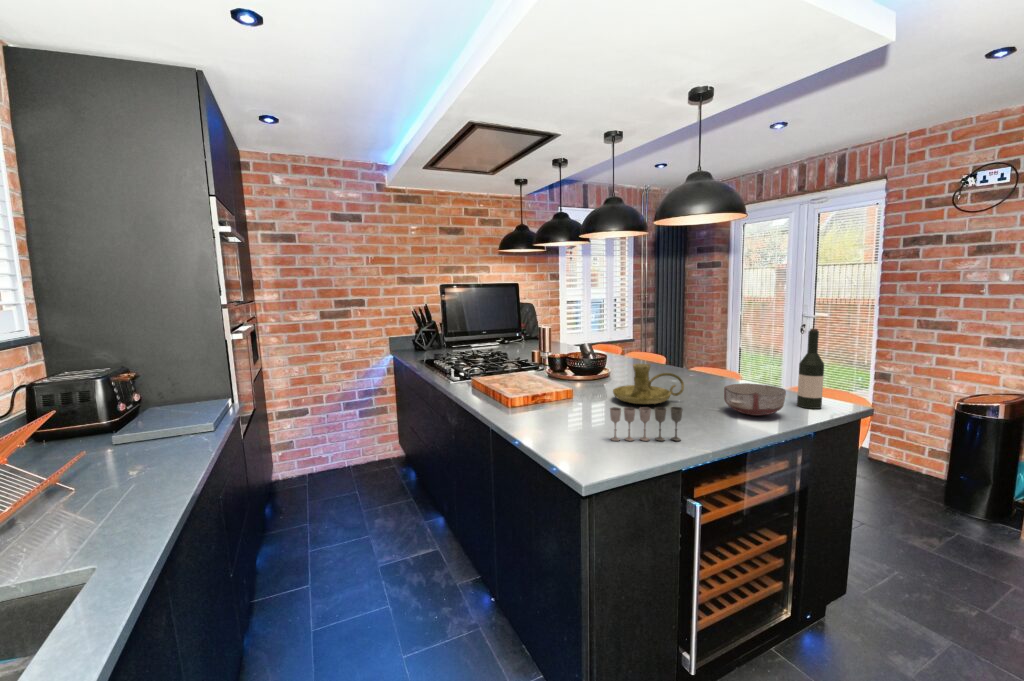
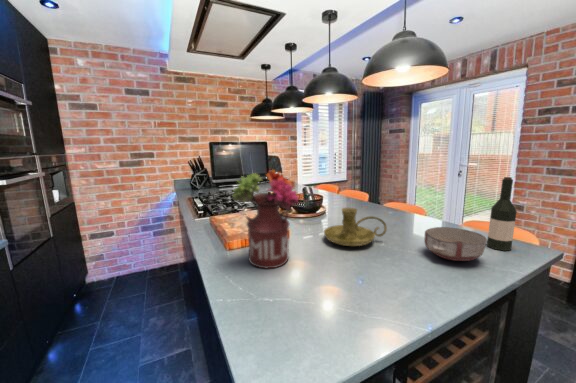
flower arrangement: none [524,320,593,421] -> present [233,170,298,268]
wine glass: present [610,407,682,441] -> none [312,264,391,303]

